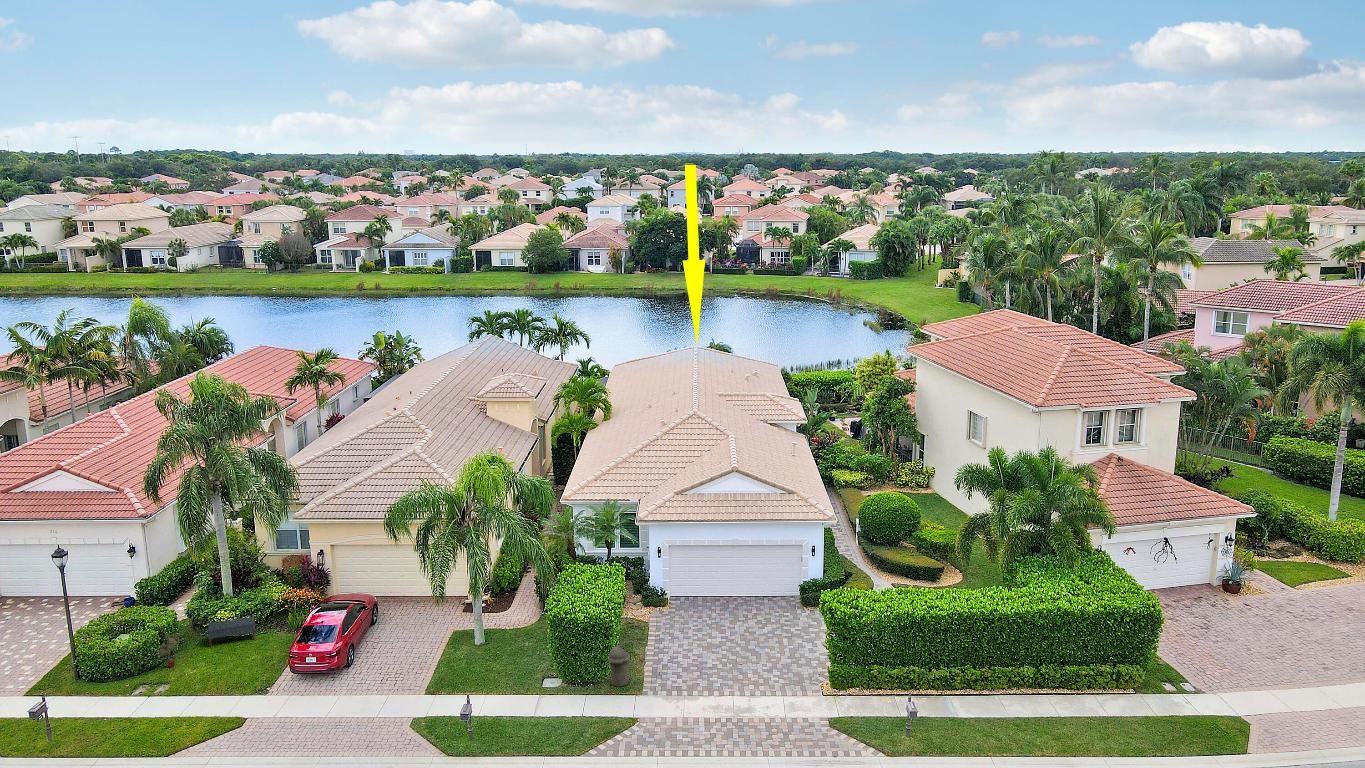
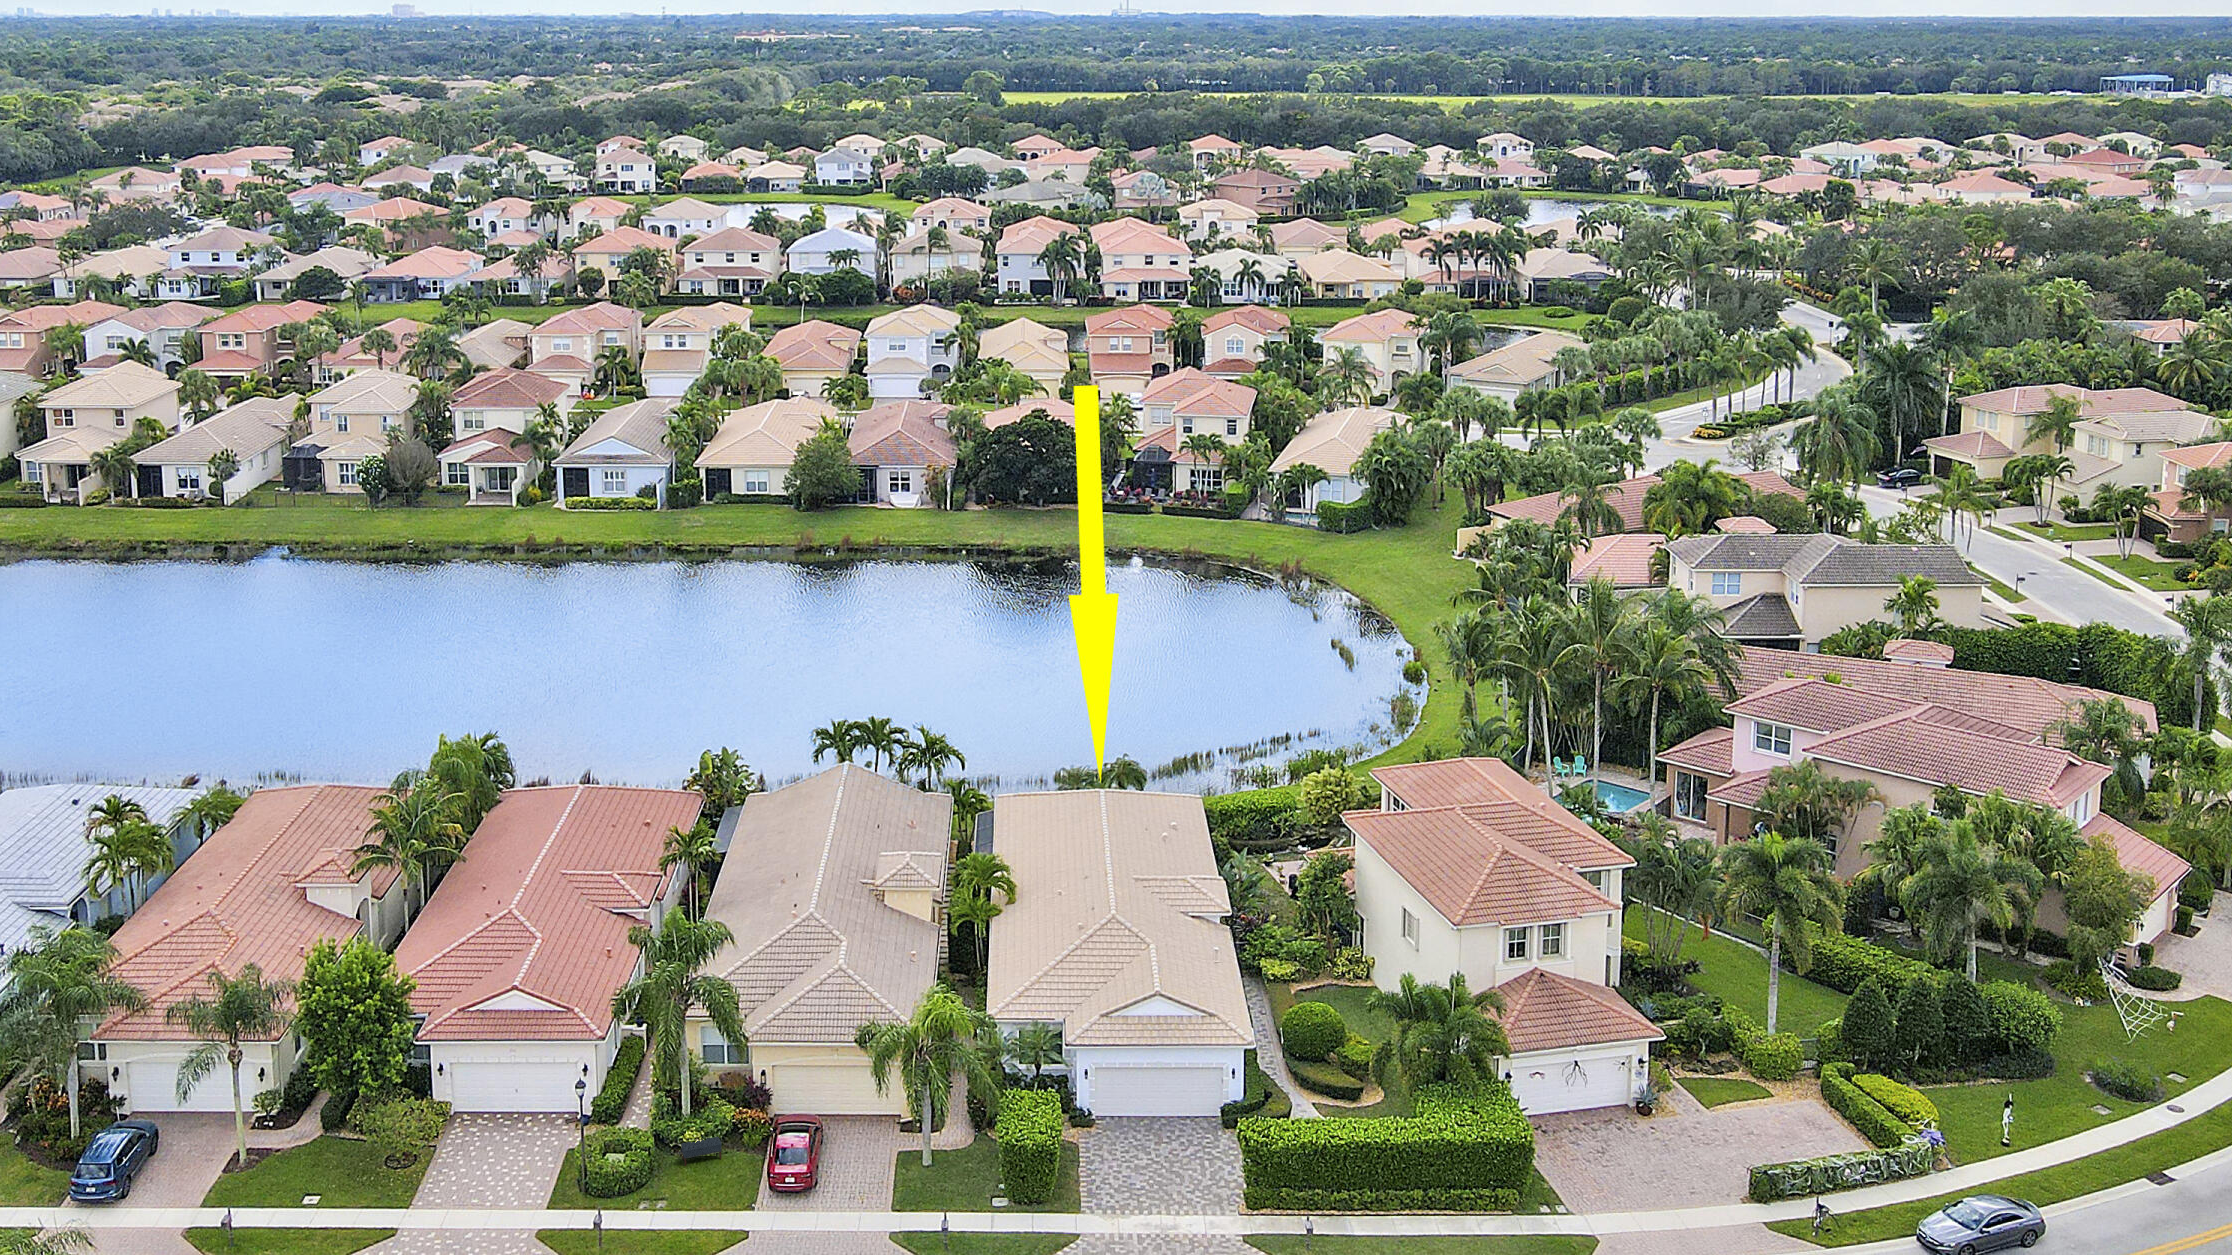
potted tree: present [158,634,179,667] -> none [652,1153,668,1185]
trash can: present [608,645,630,687] -> none [1052,1169,1071,1206]

